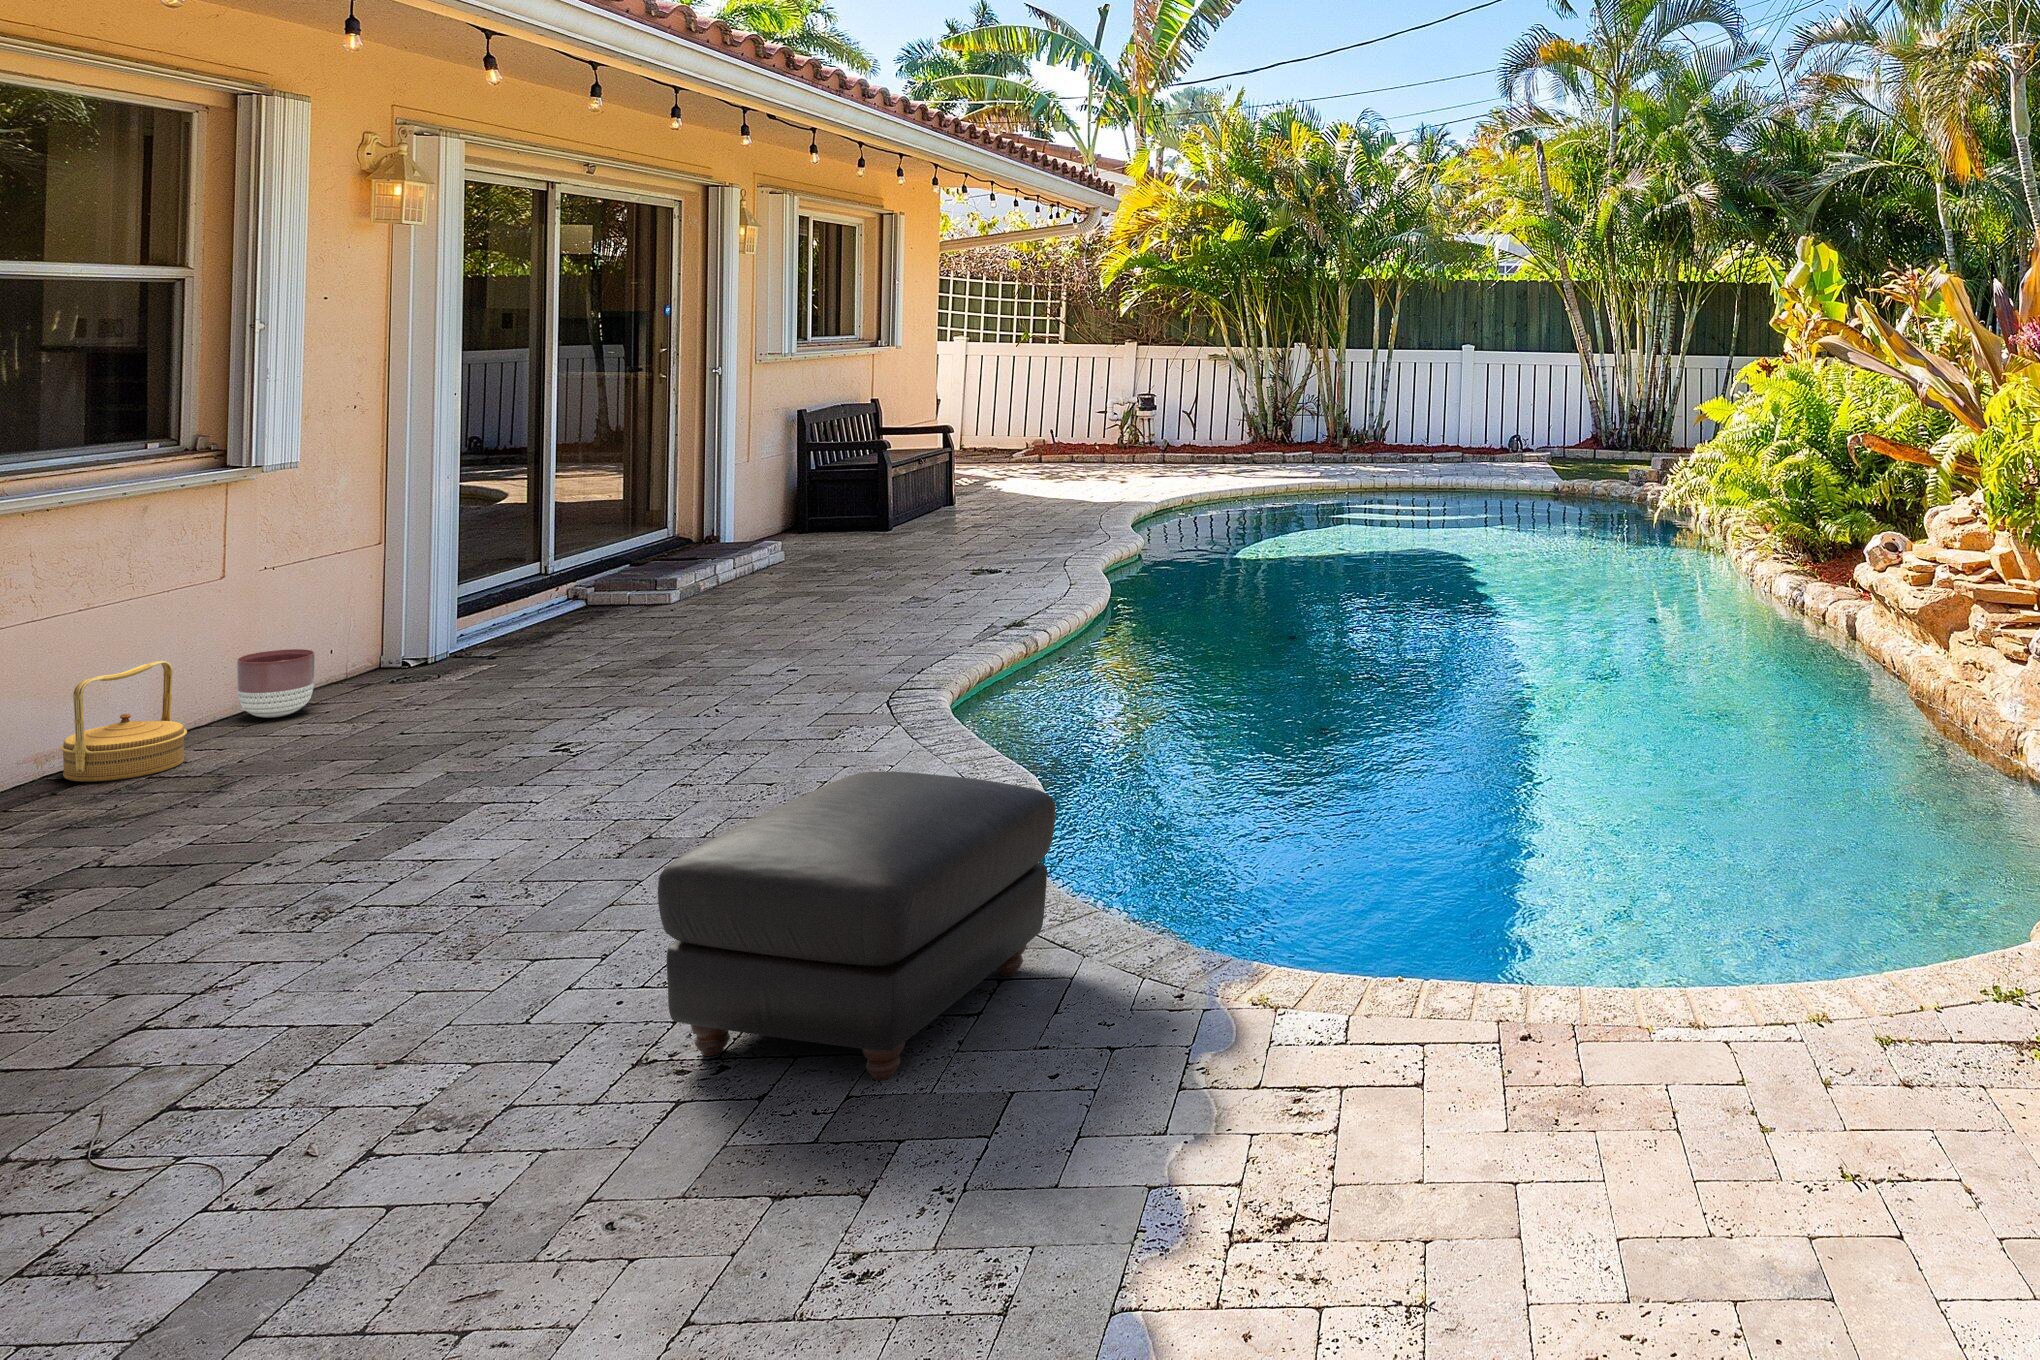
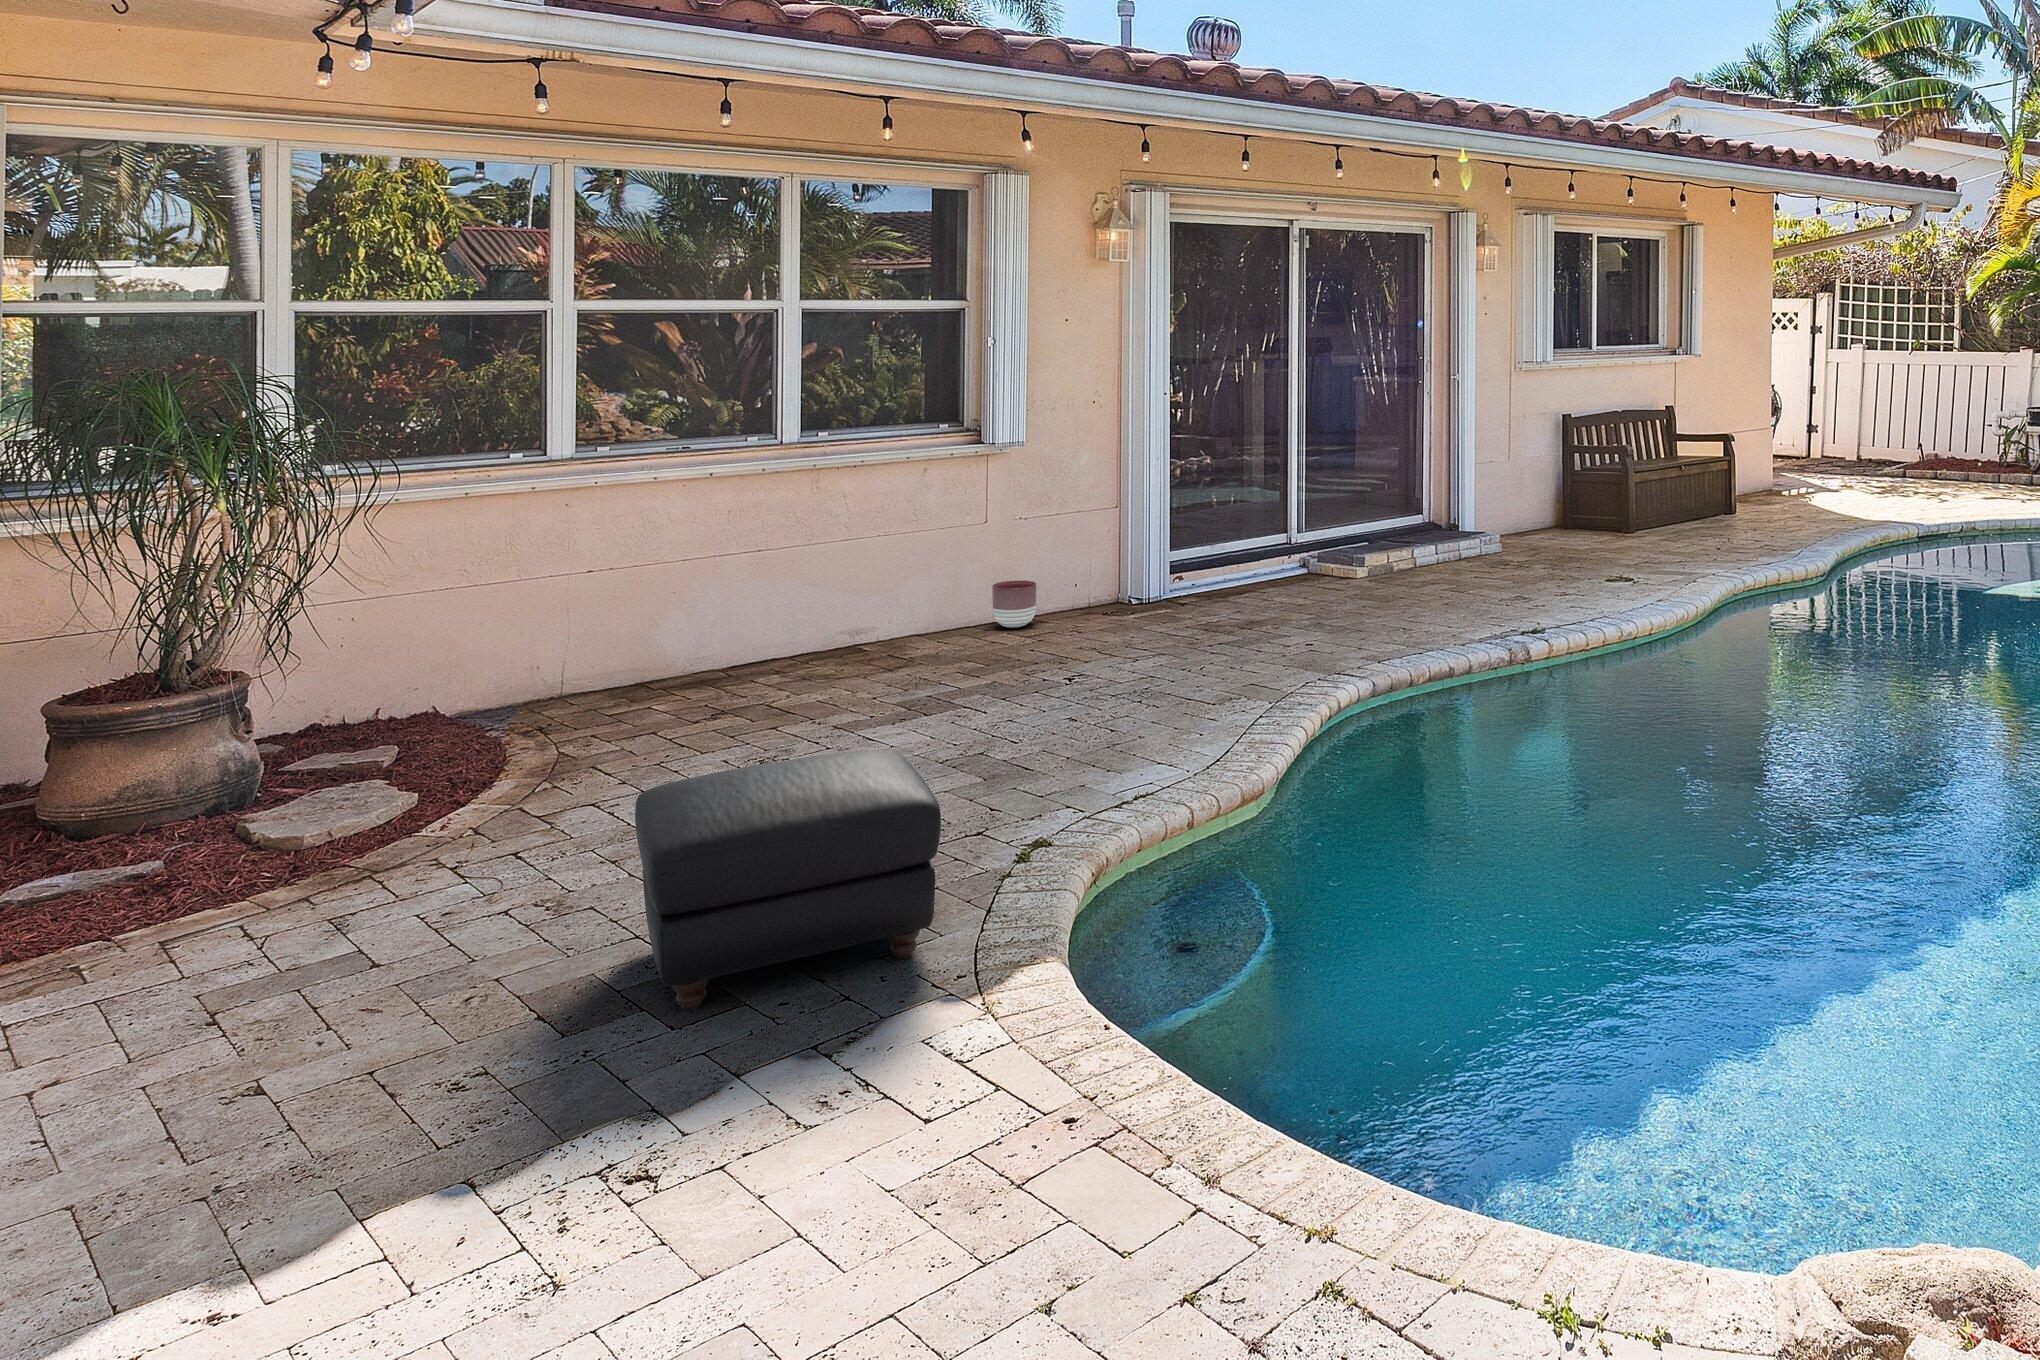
woven basket: present [60,661,187,782] -> none [859,579,928,656]

